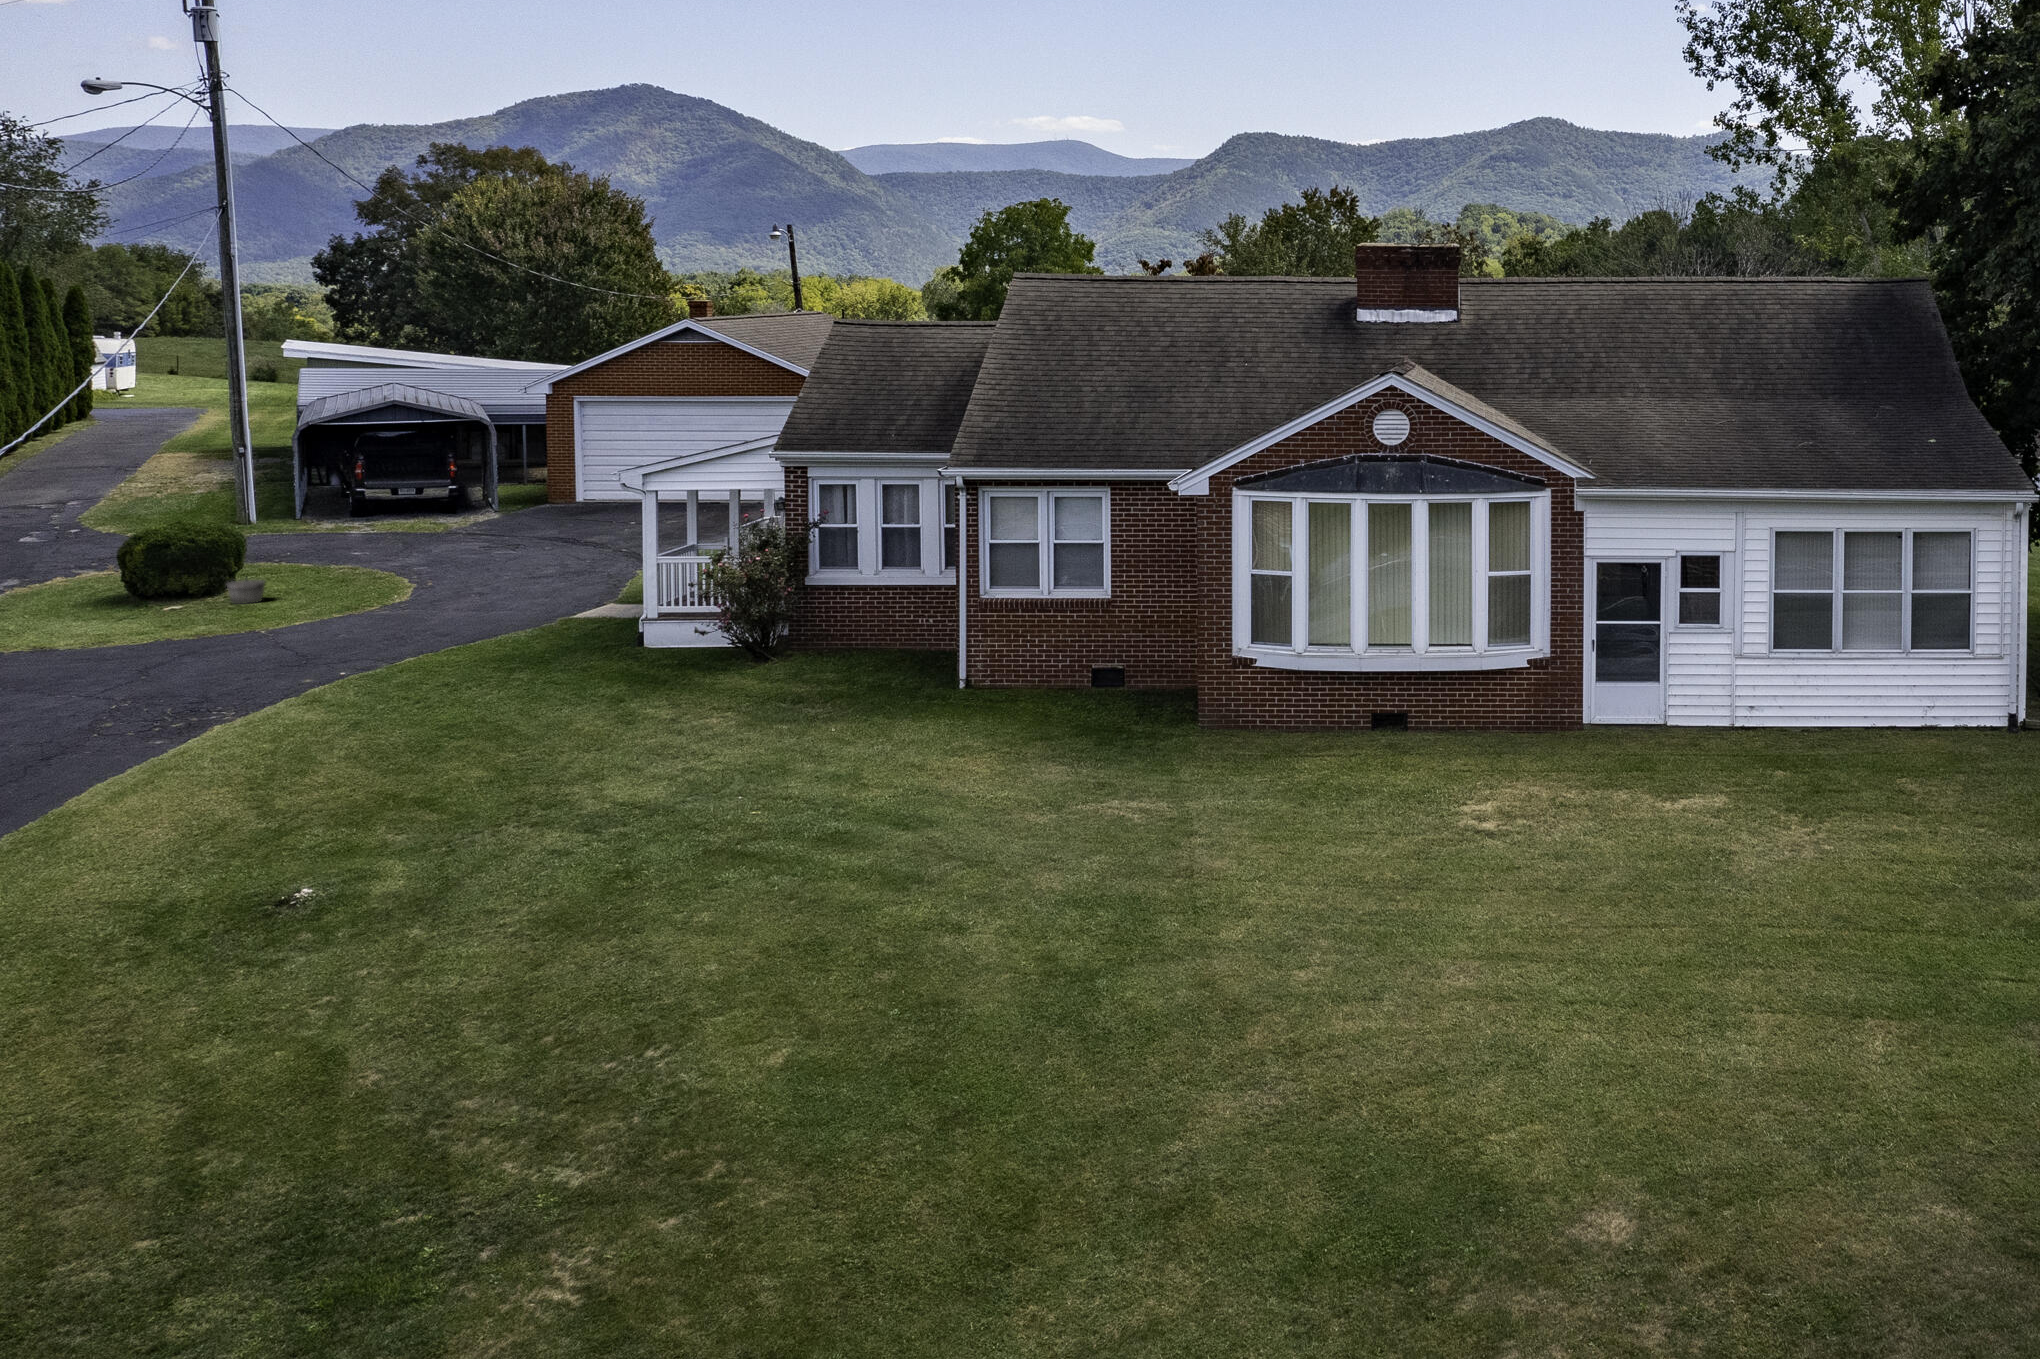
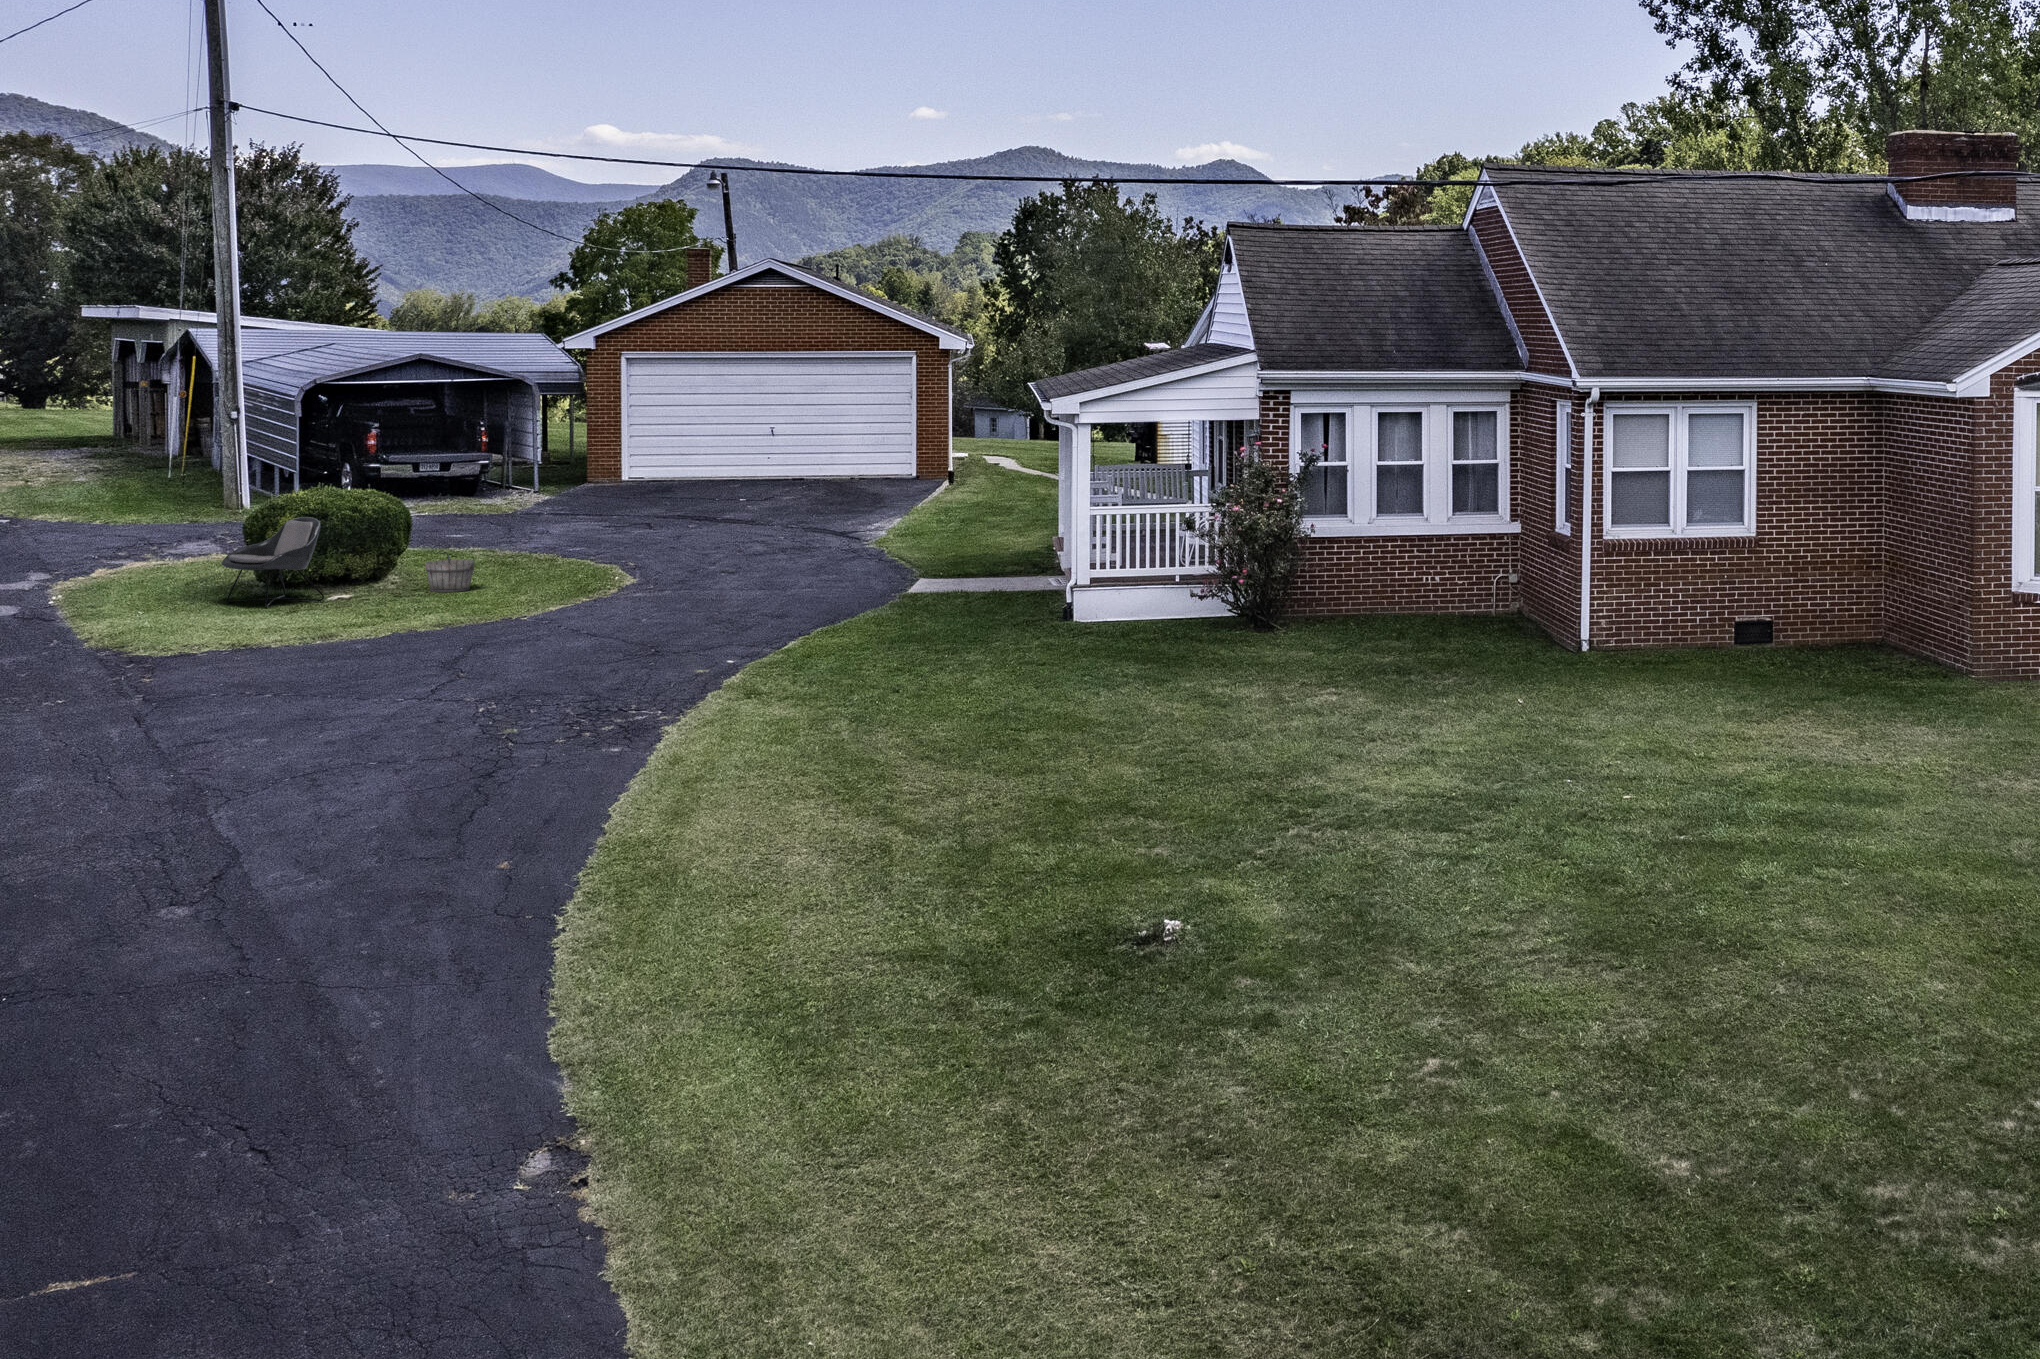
lounge chair: none [61,549,131,614] -> present [222,517,324,608]

